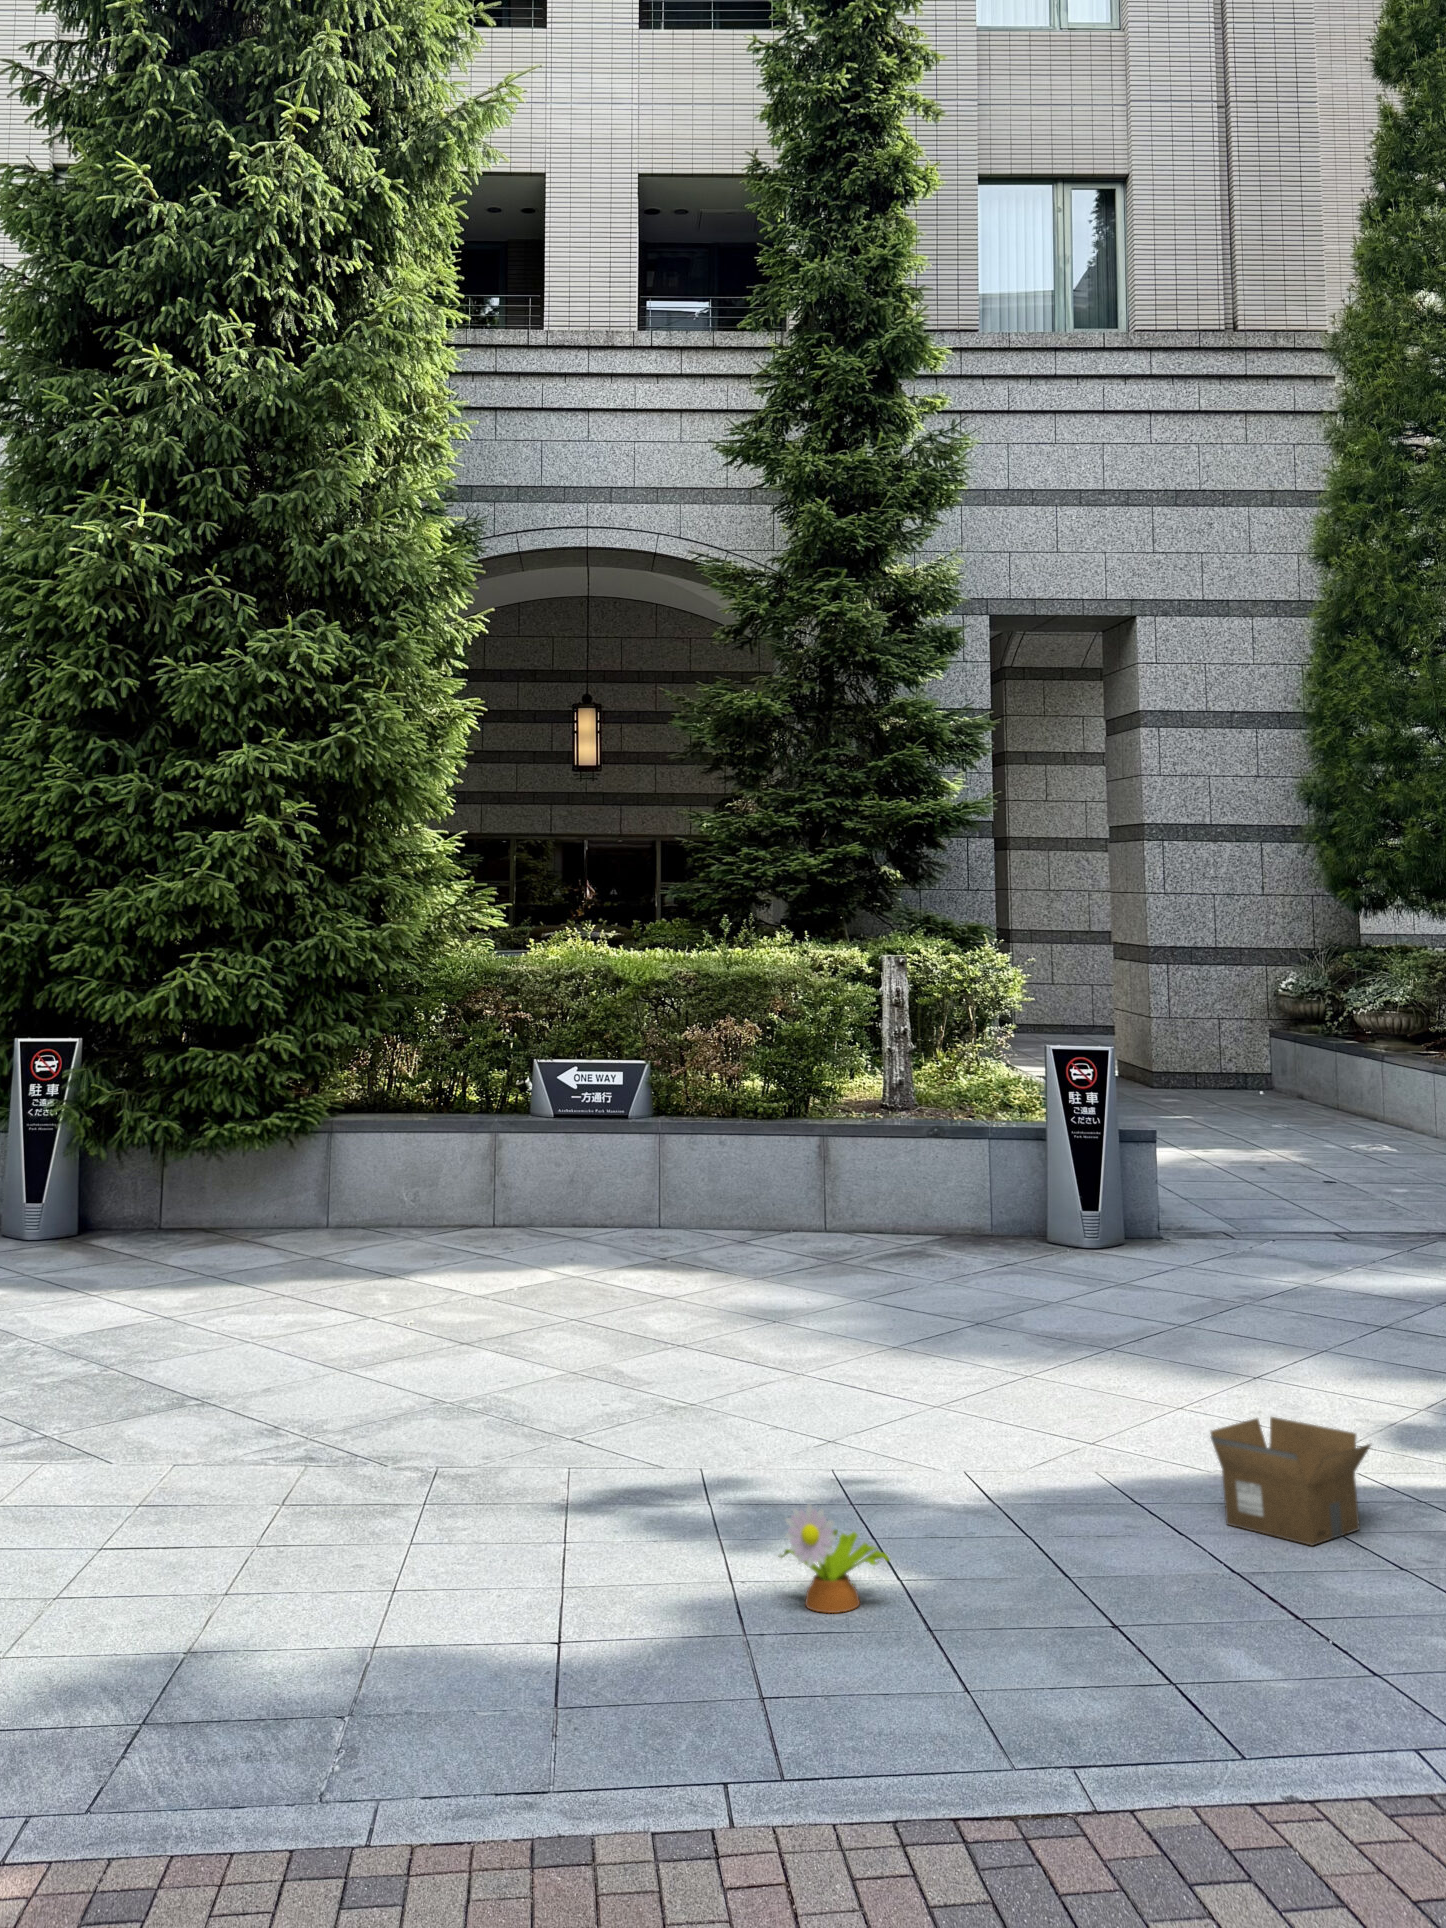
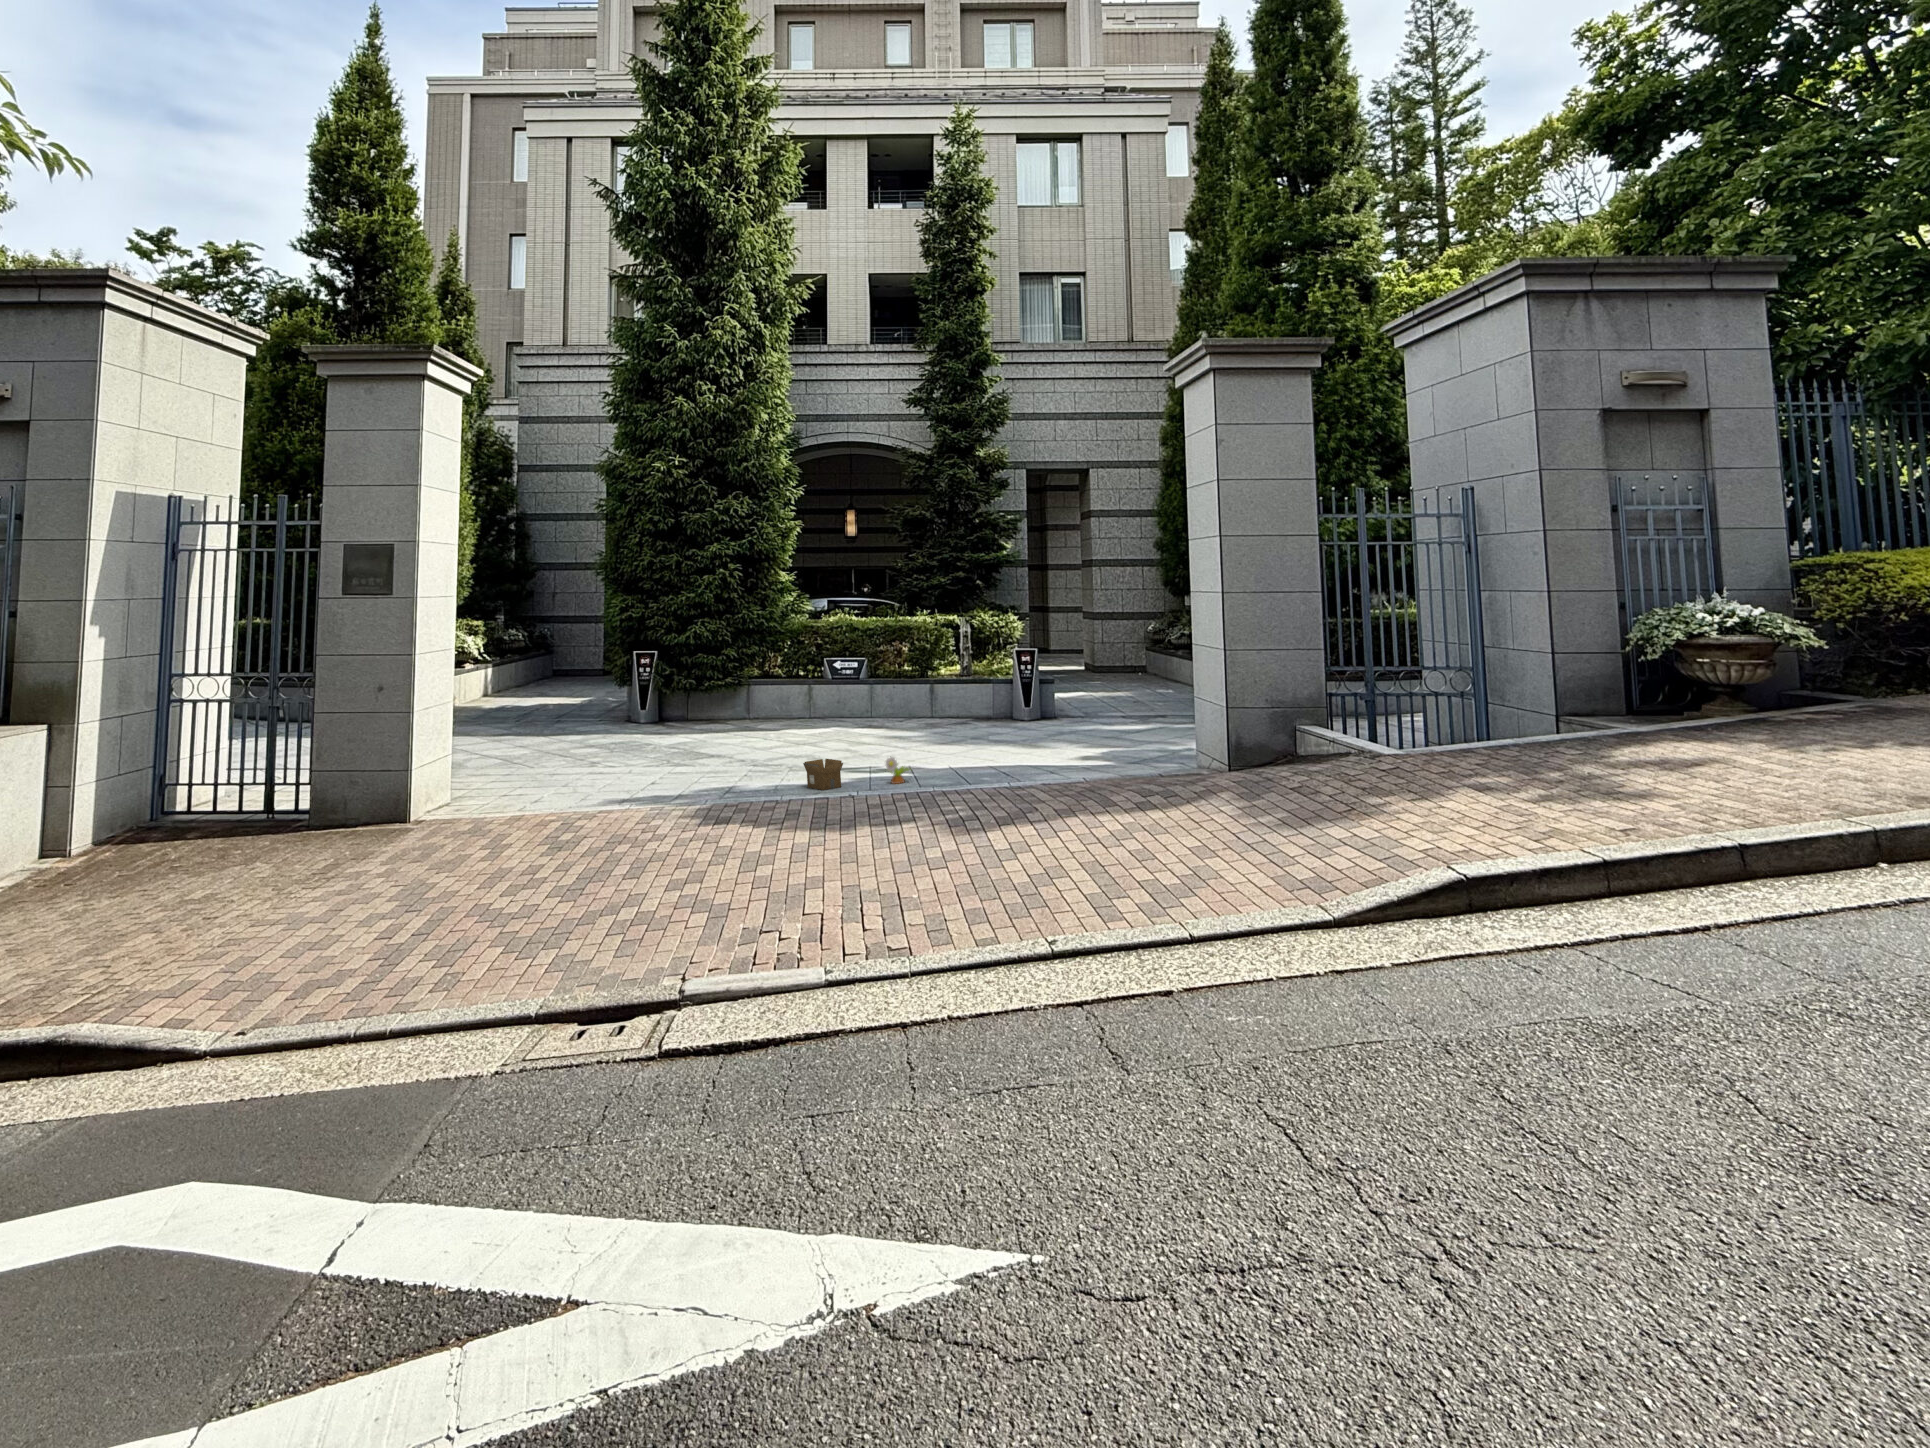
cardboard box: present [1211,1417,1371,1546] -> present [803,759,843,790]

